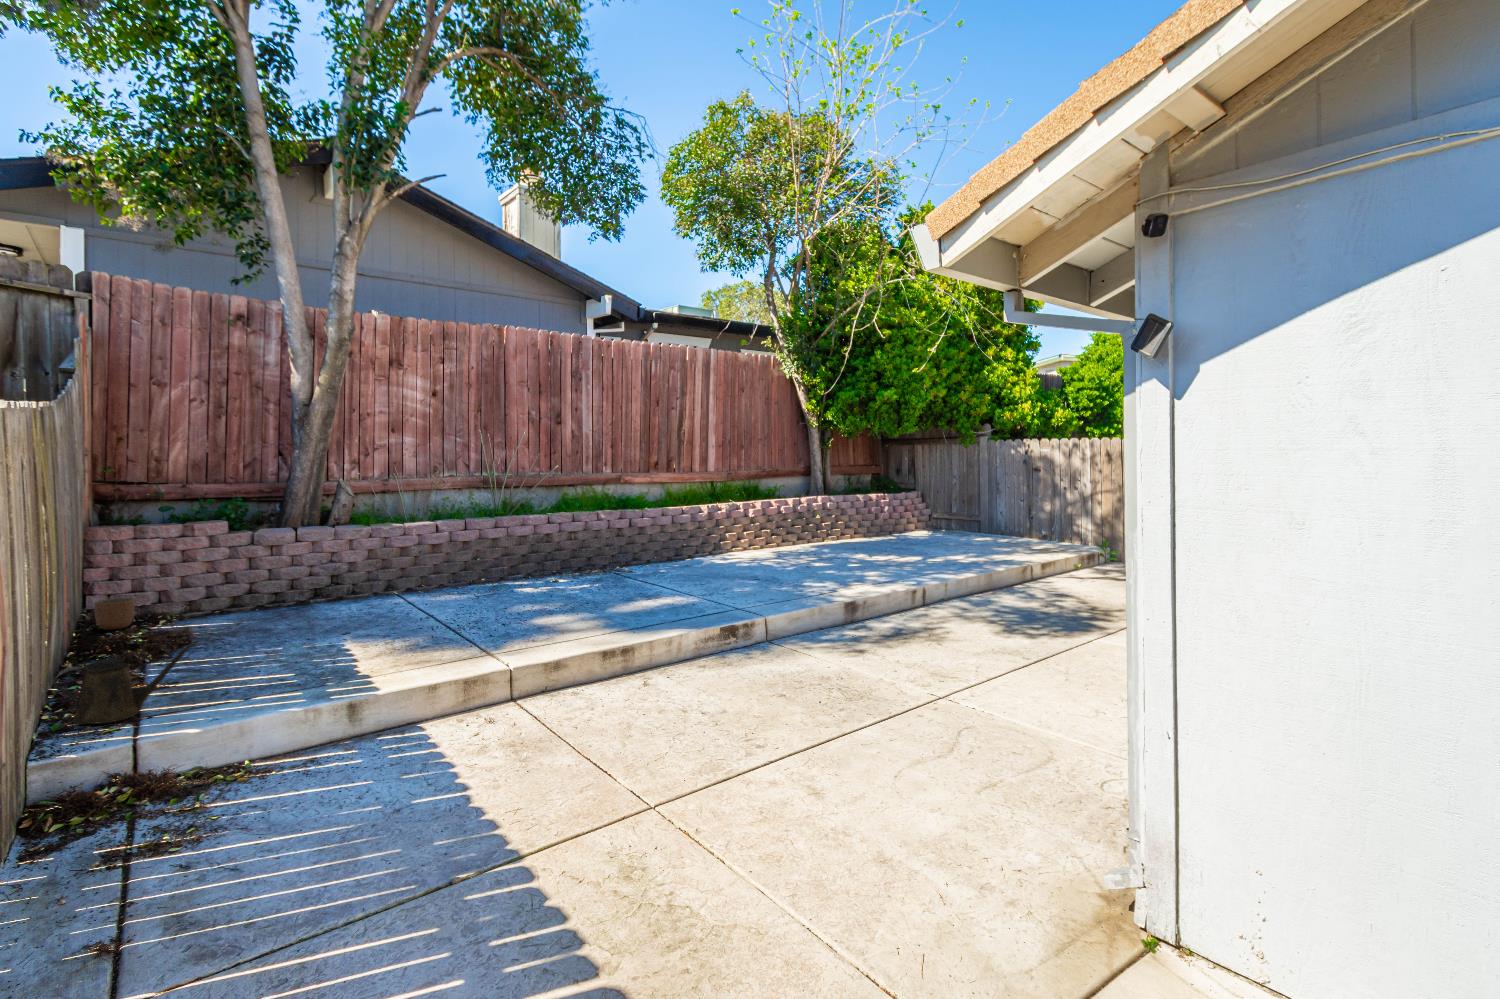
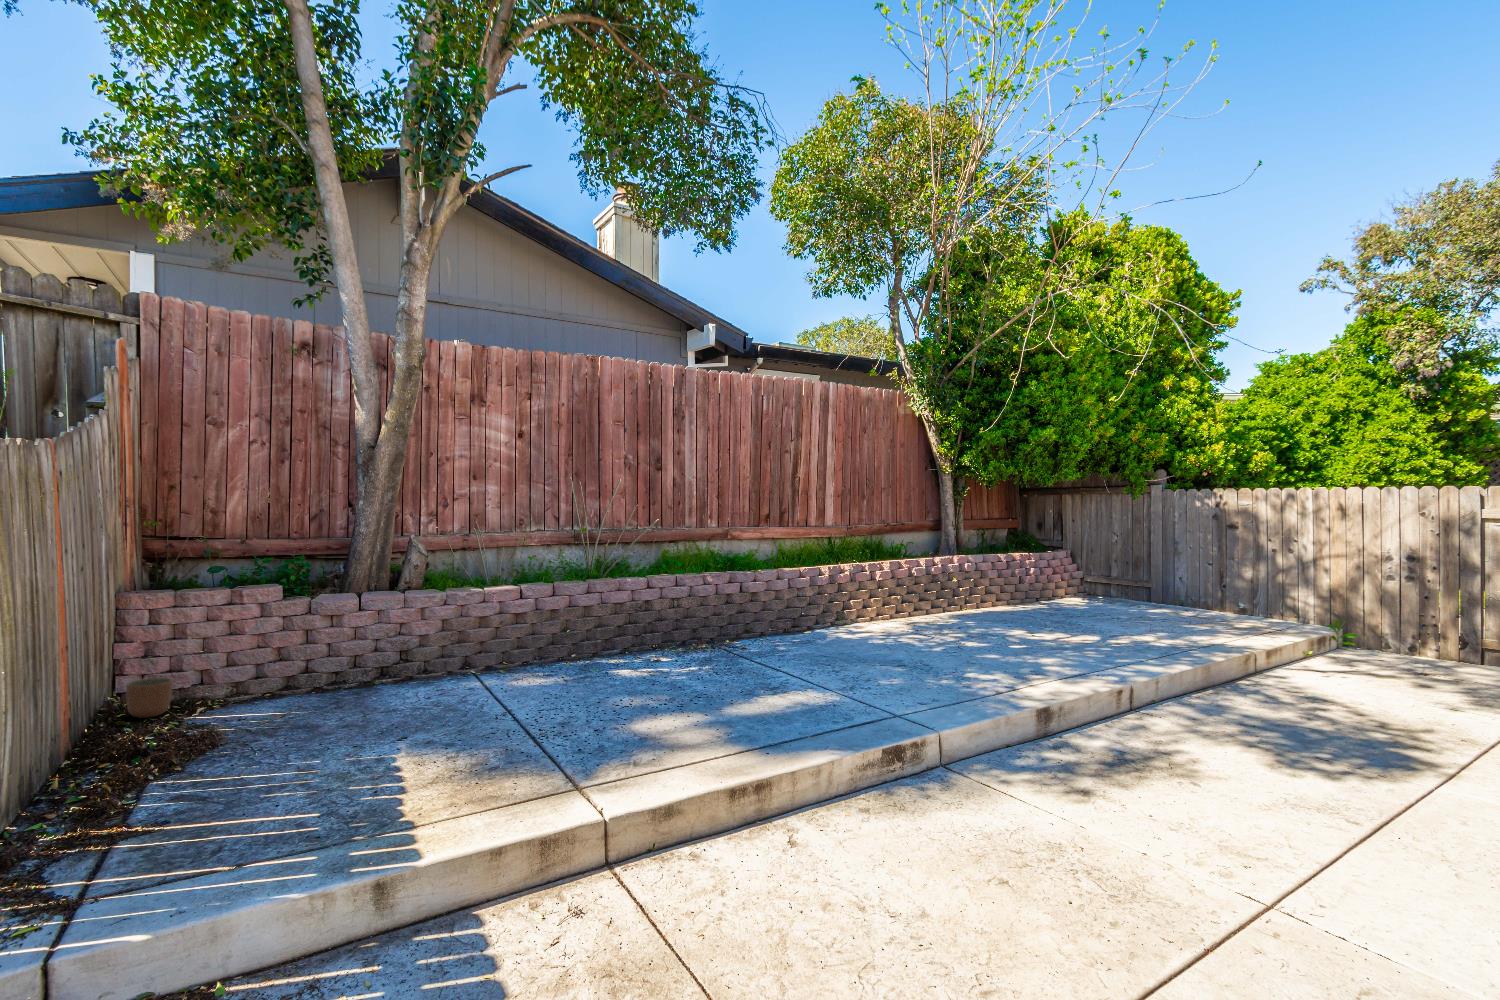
watering can: present [54,643,196,724] -> none [44,762,227,877]

